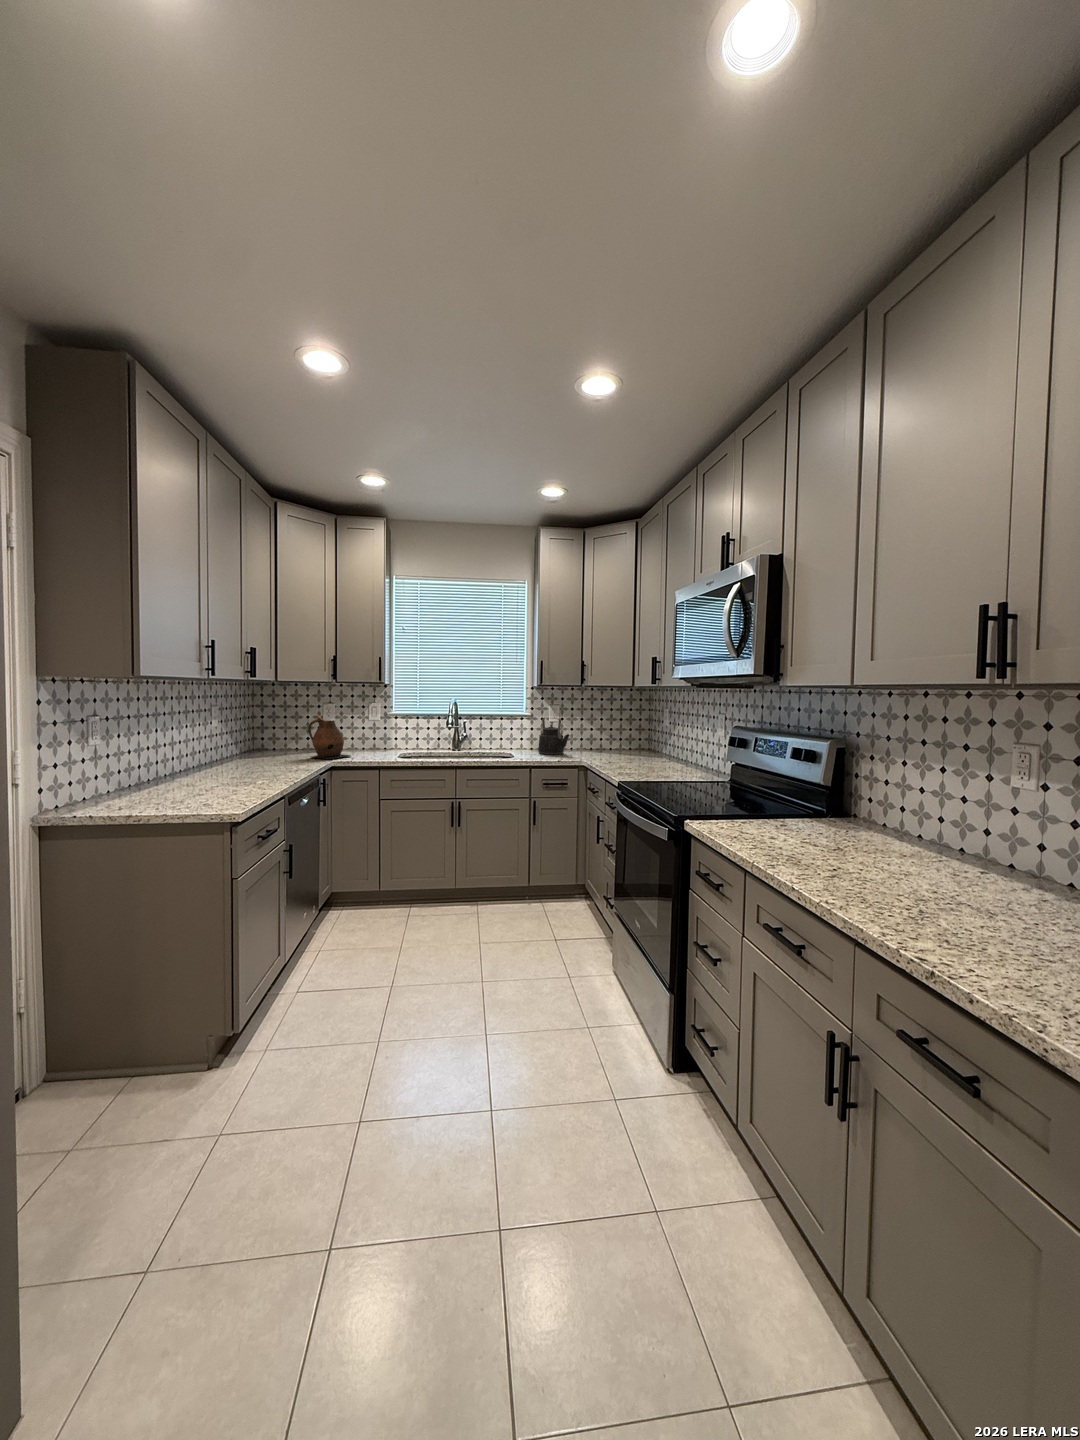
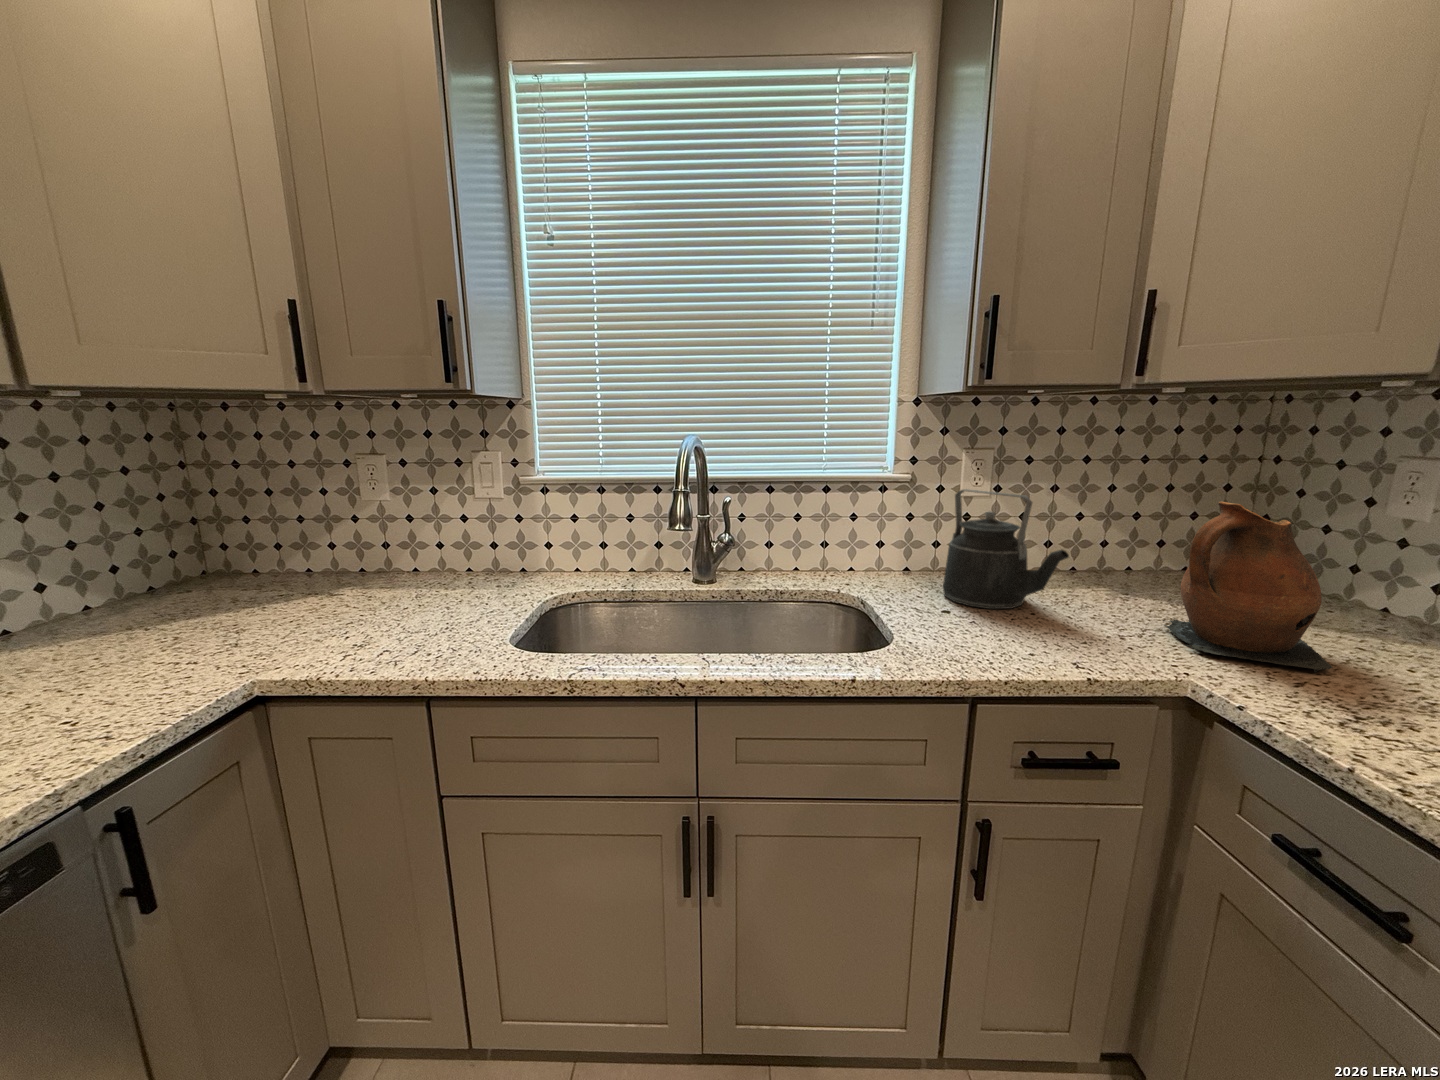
ceramic pitcher: present [308,715,351,759] -> present [1163,501,1332,673]

